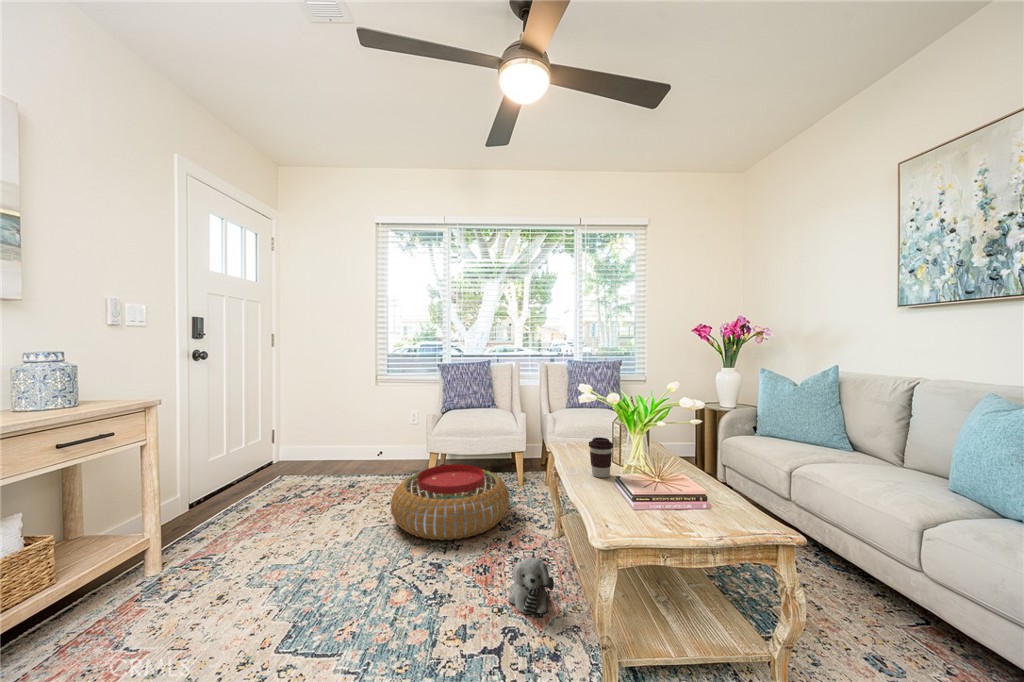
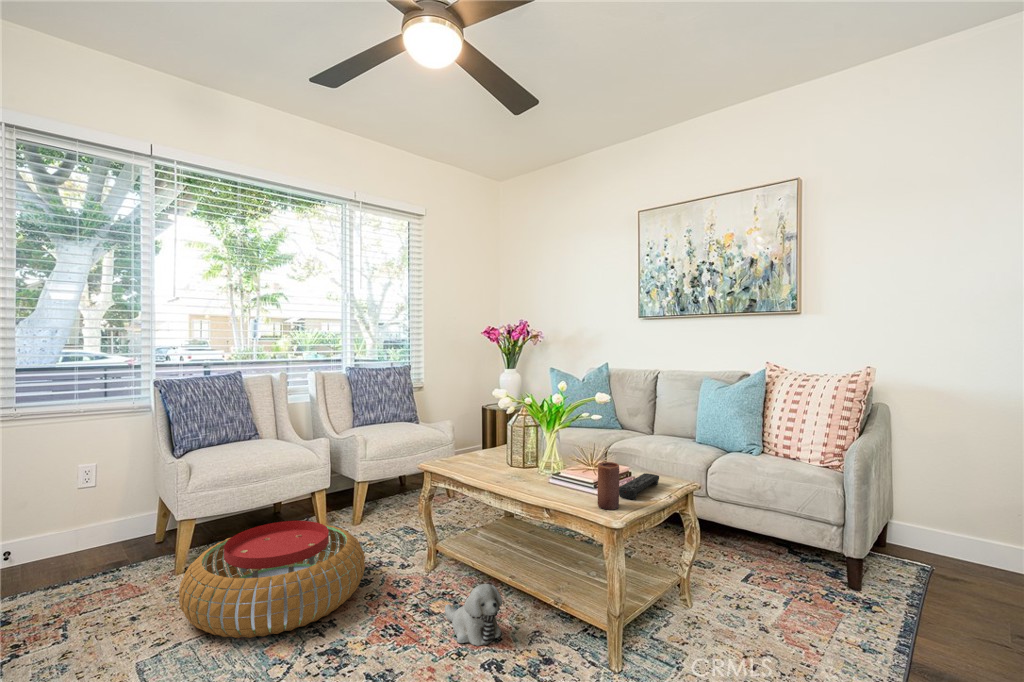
coffee cup: present [589,437,613,478] -> none [513,444,536,484]
candle: none [618,469,643,526] -> present [598,462,619,510]
remote control: none [662,500,749,525] -> present [619,473,659,500]

